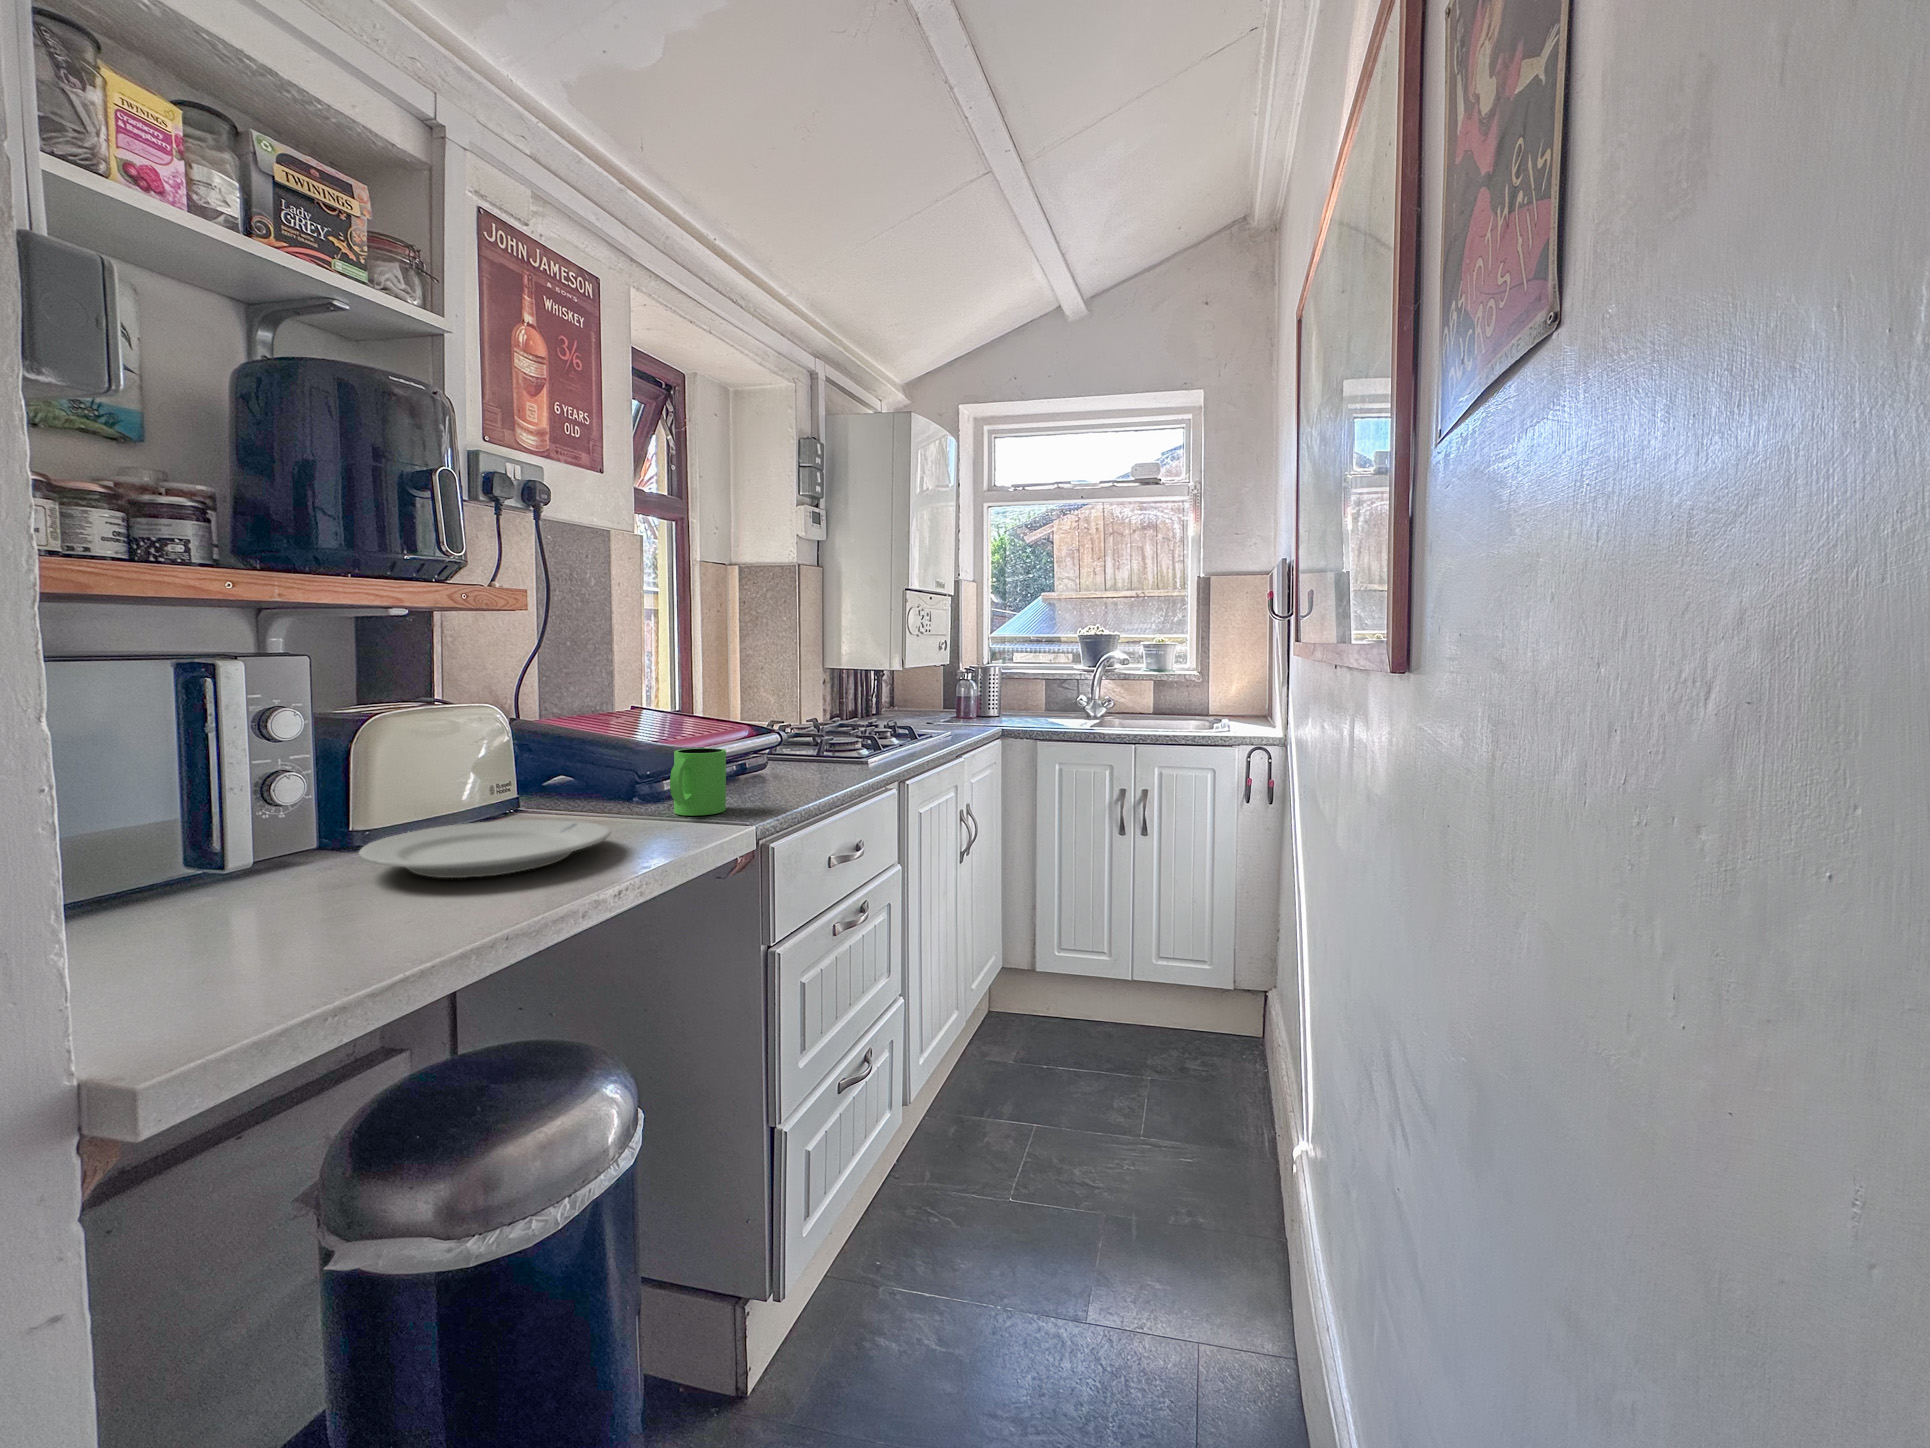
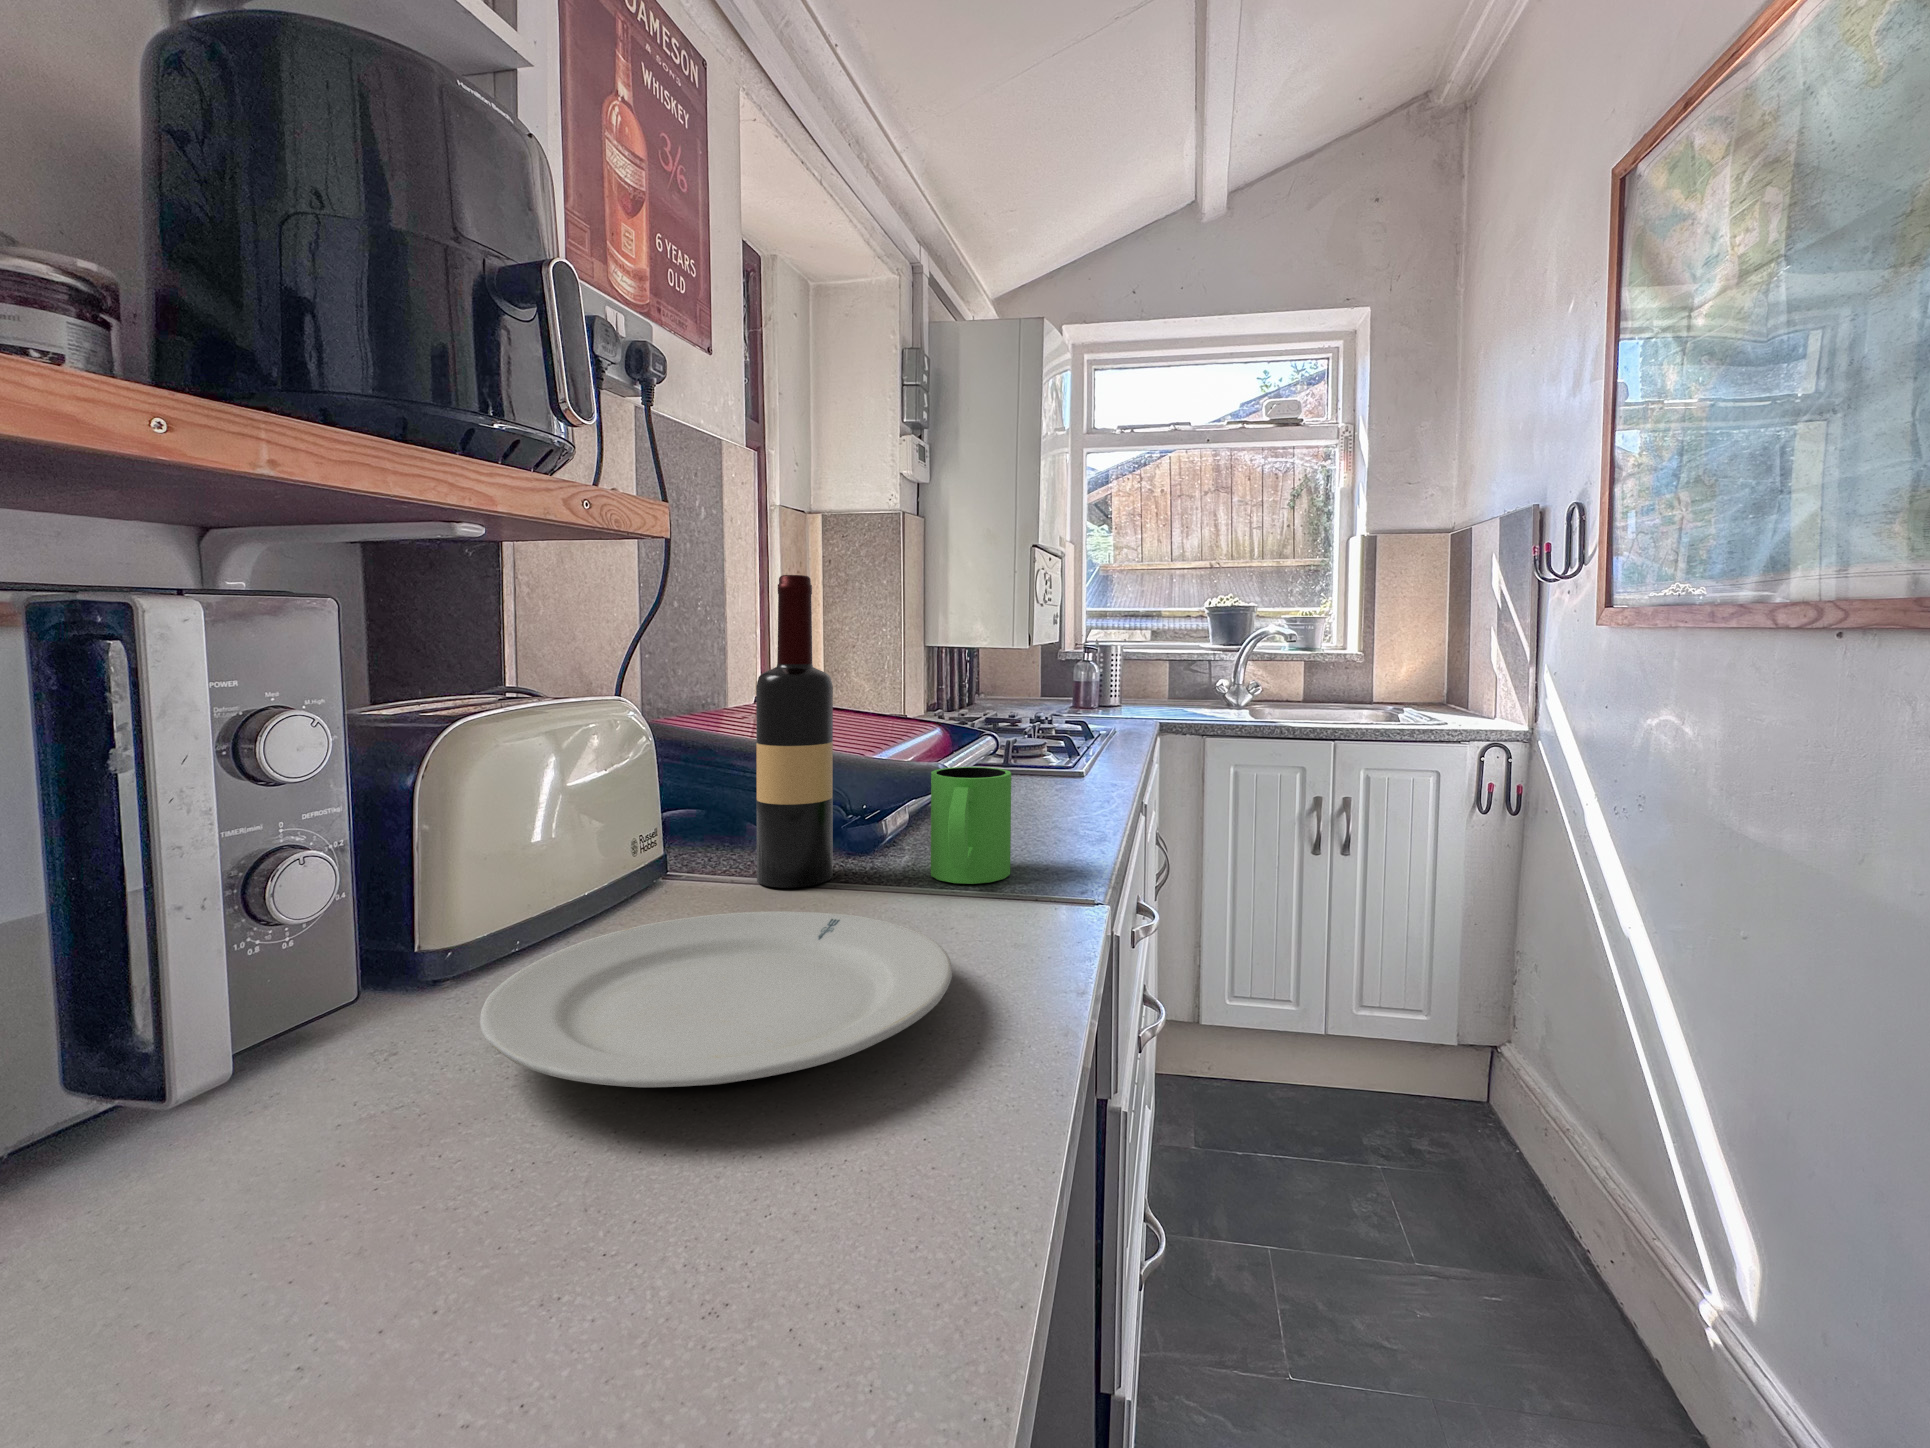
wine bottle: none [569,634,618,815] -> present [756,575,833,888]

